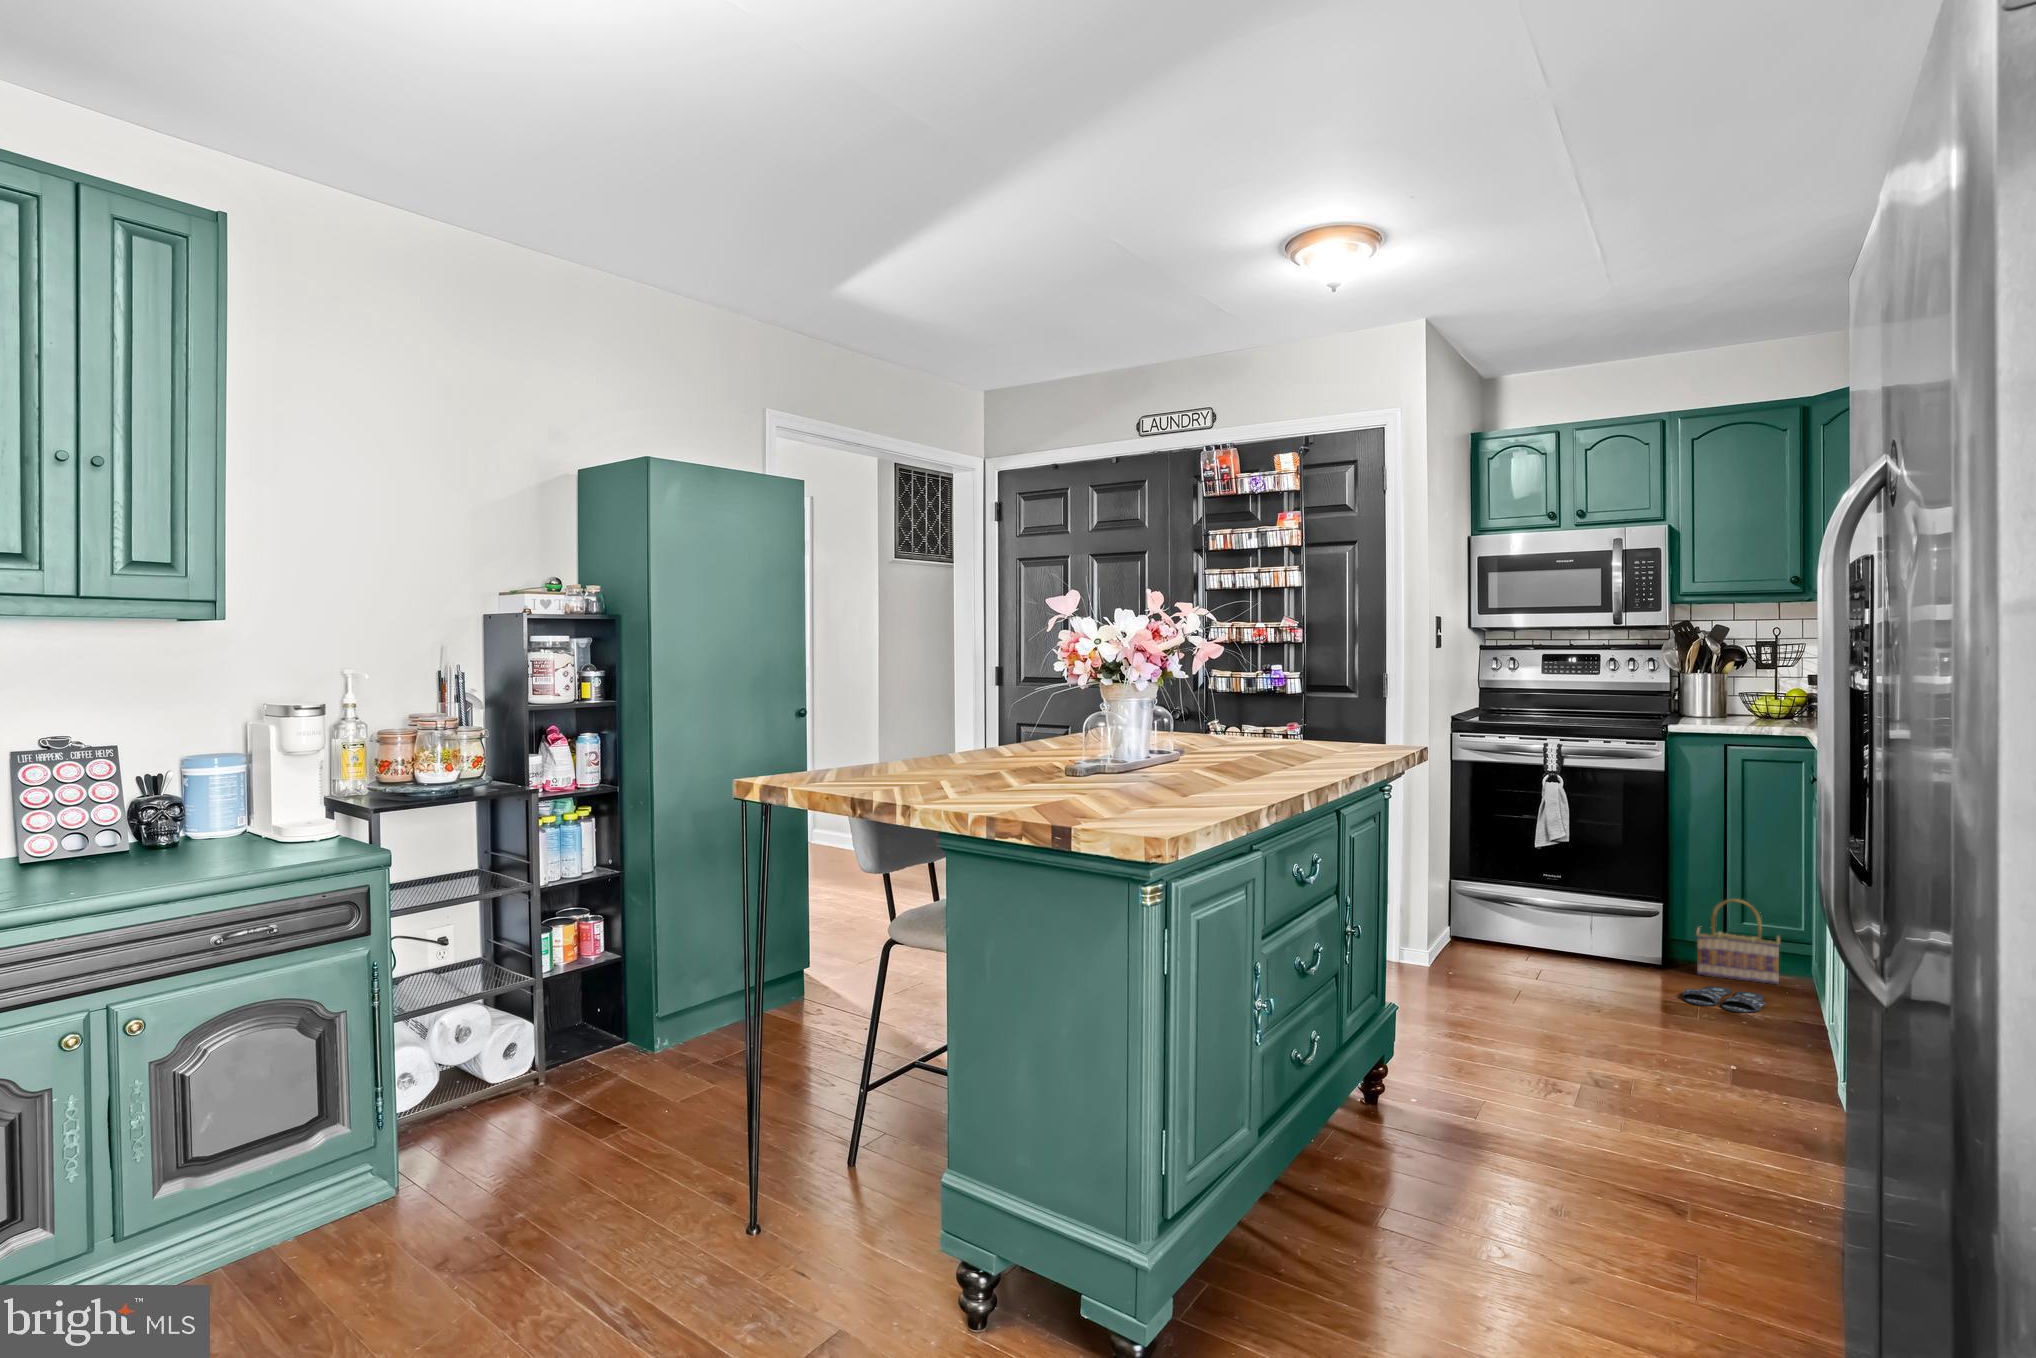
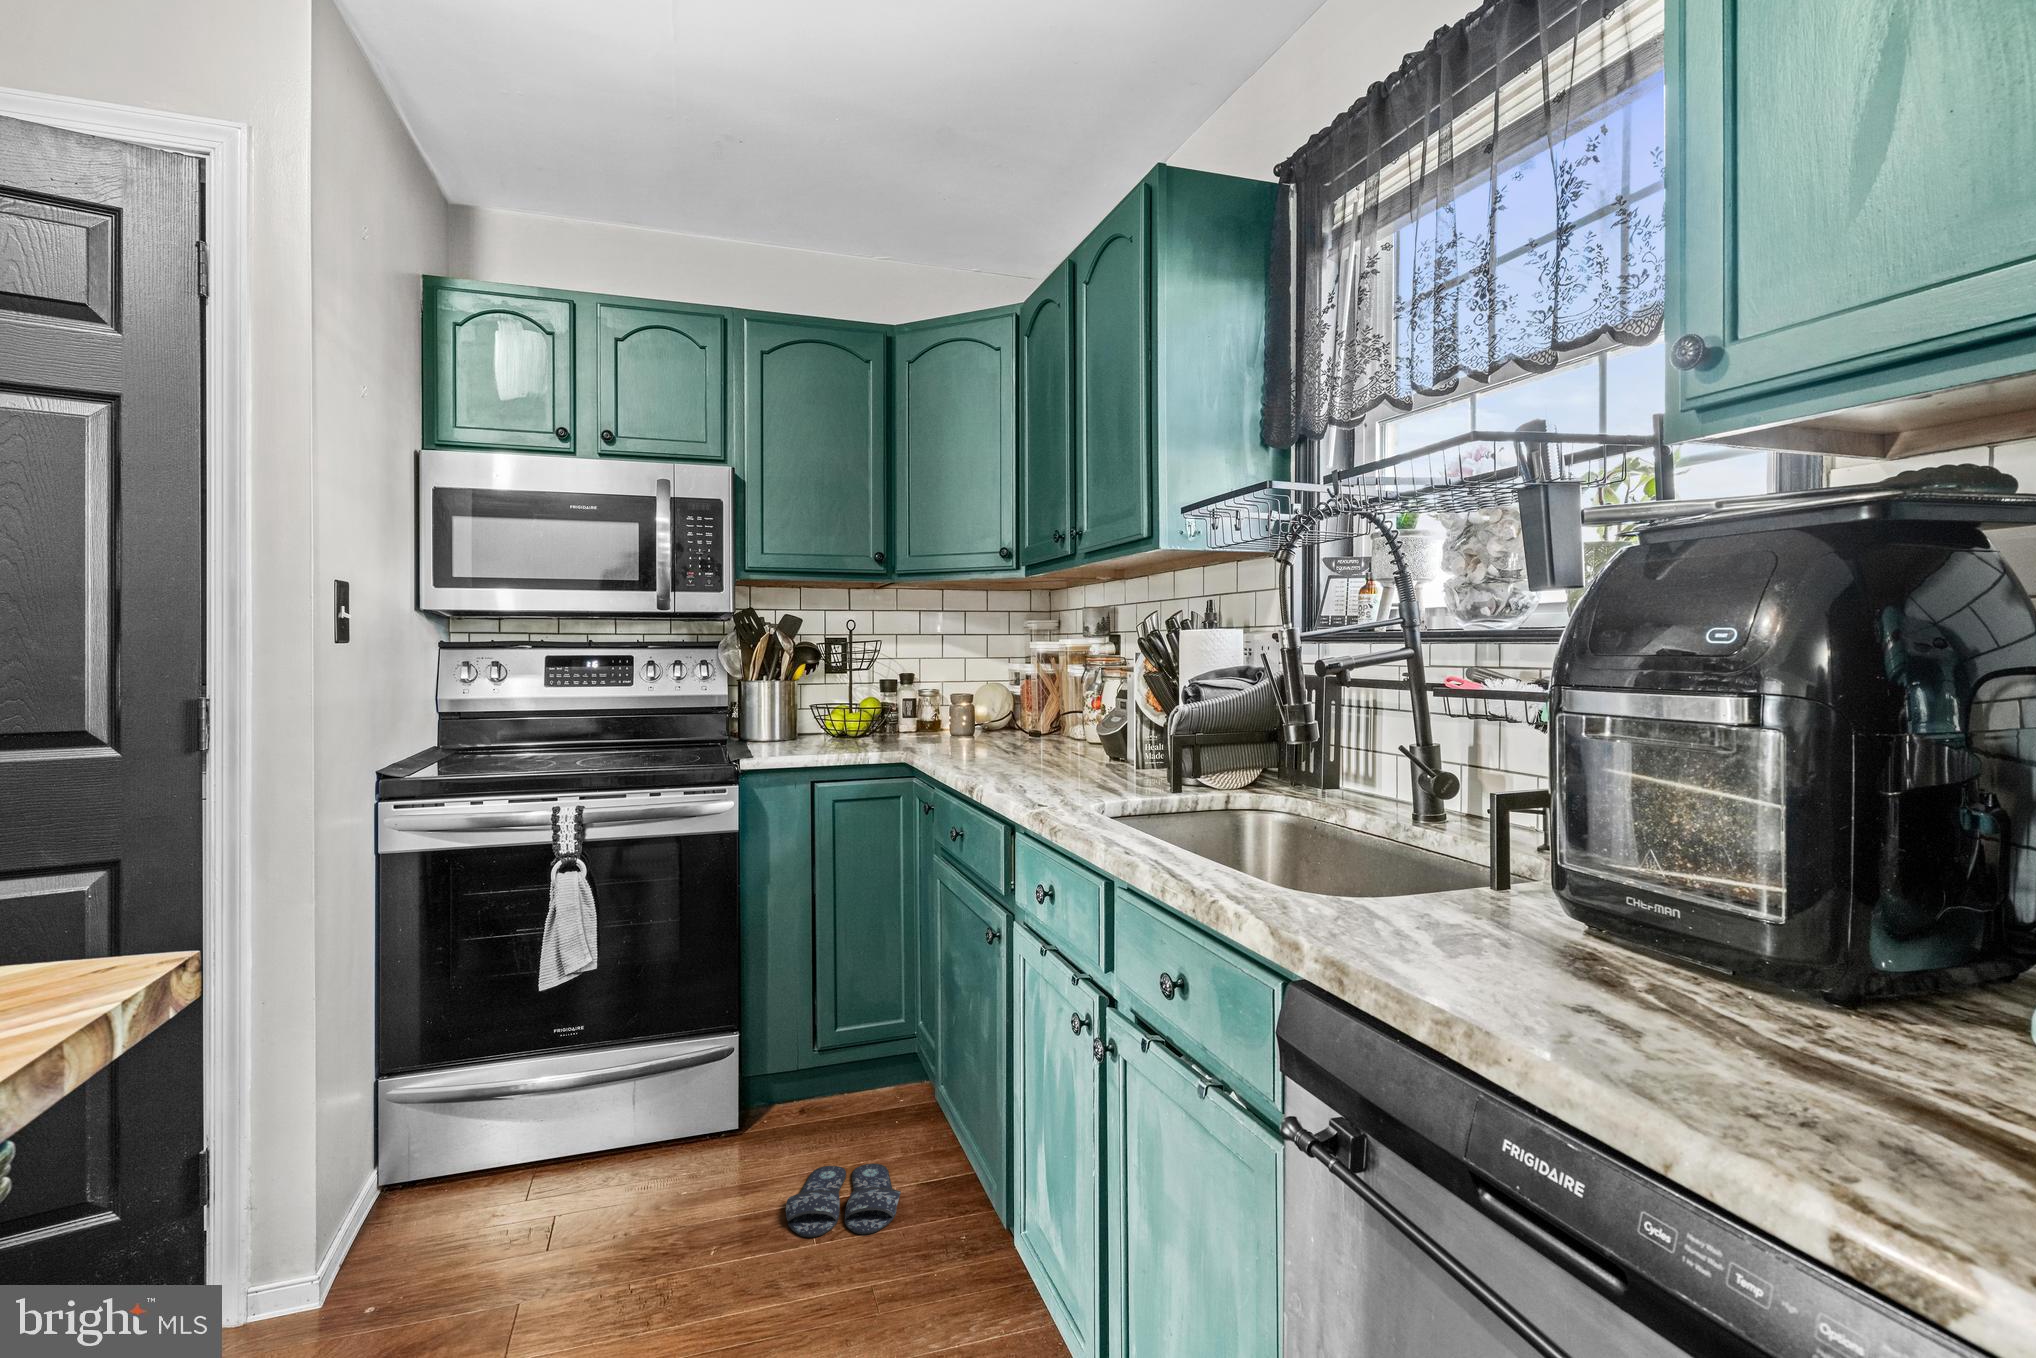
basket: present [1696,899,1780,984] -> none [784,998,894,1141]

